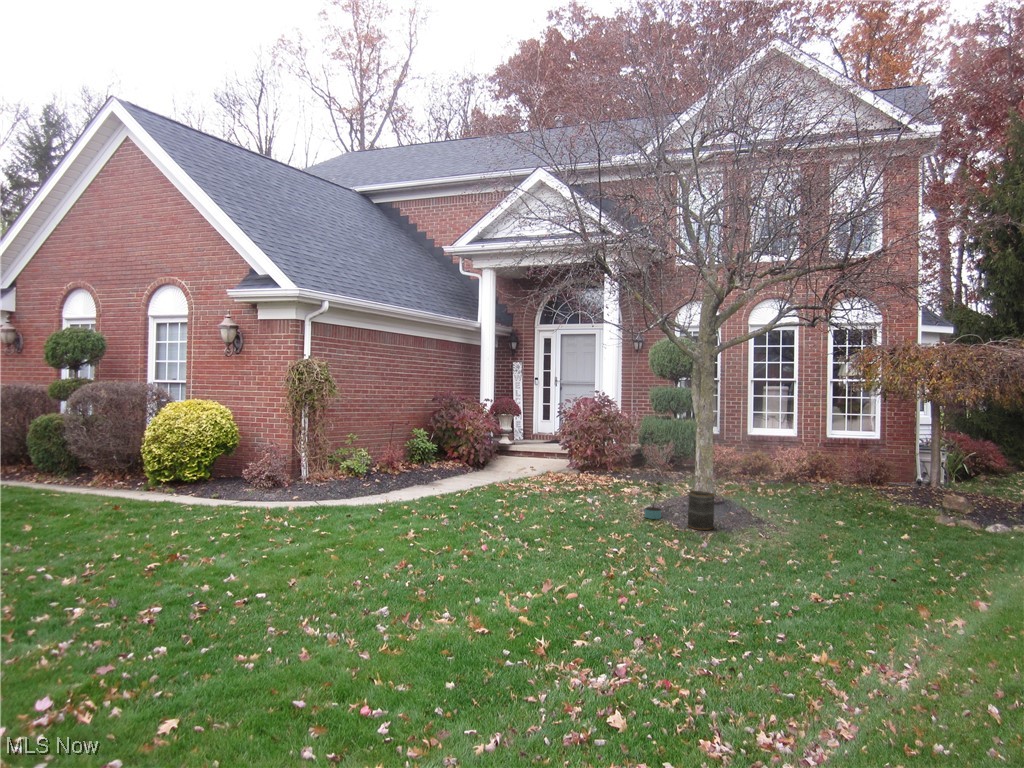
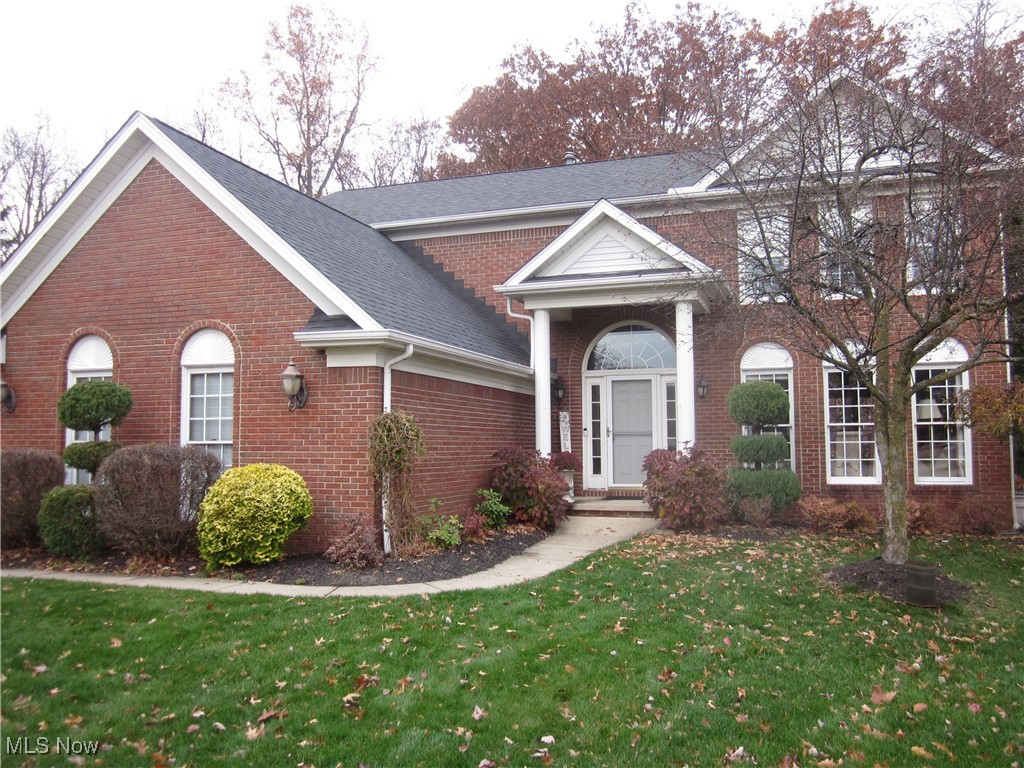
potted plant: present [645,480,662,519] -> none [832,530,871,594]

